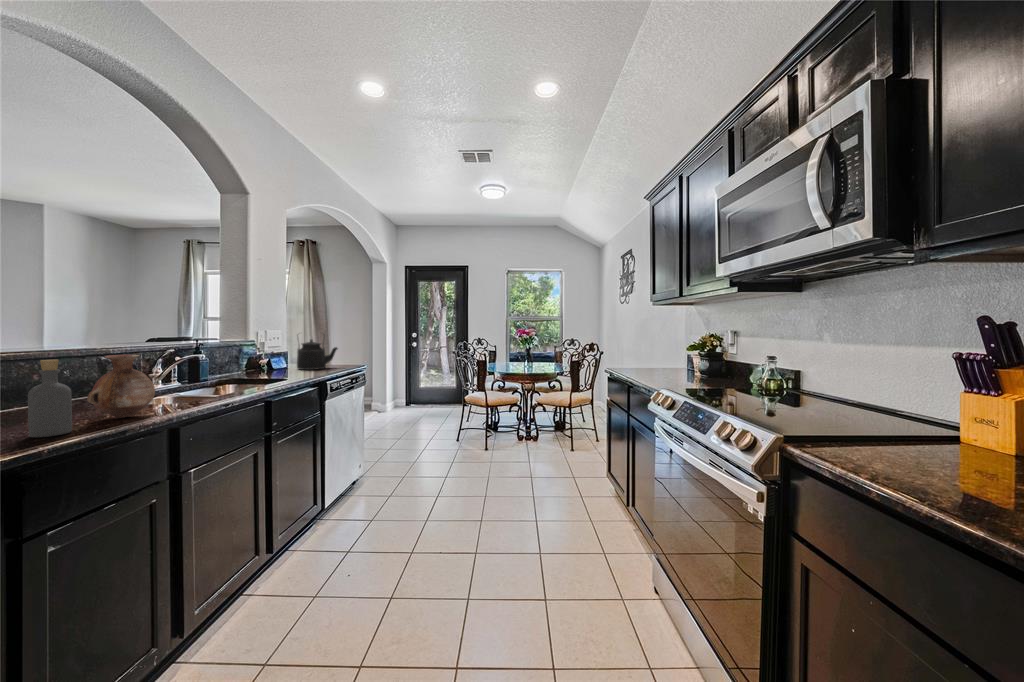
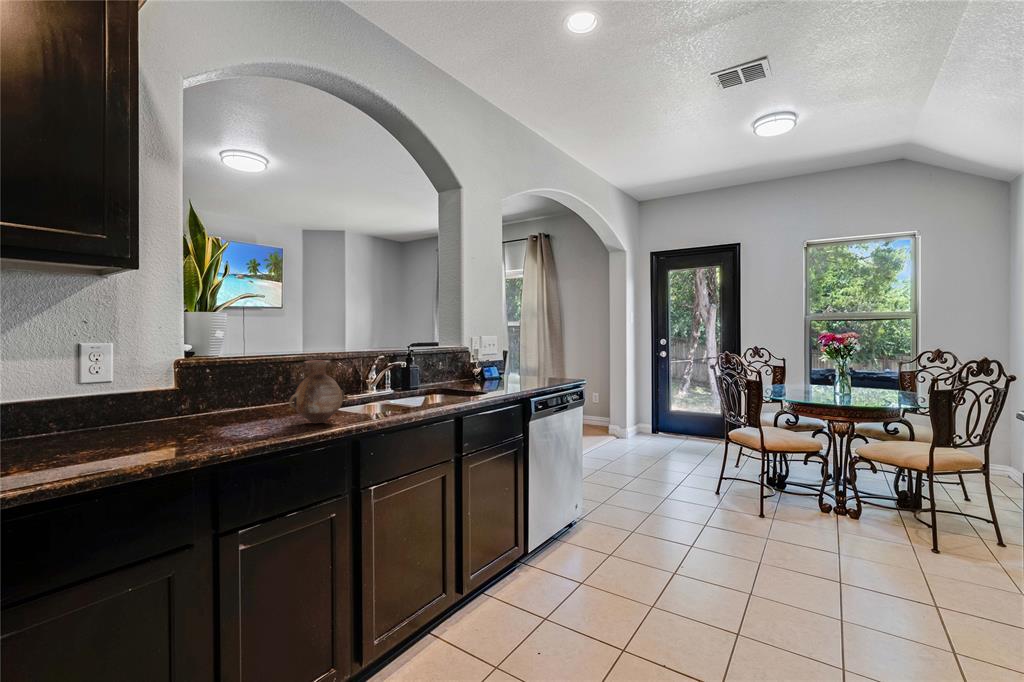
kettle: present [297,335,338,370] -> none [508,339,553,382]
bottle: present [28,360,72,437] -> none [241,364,271,436]

